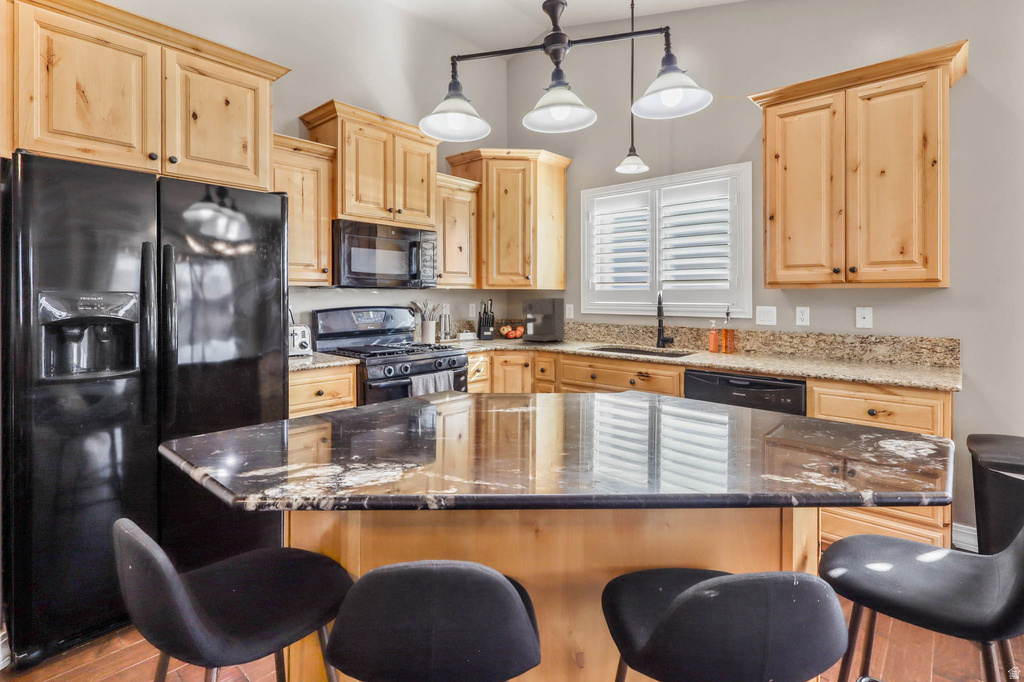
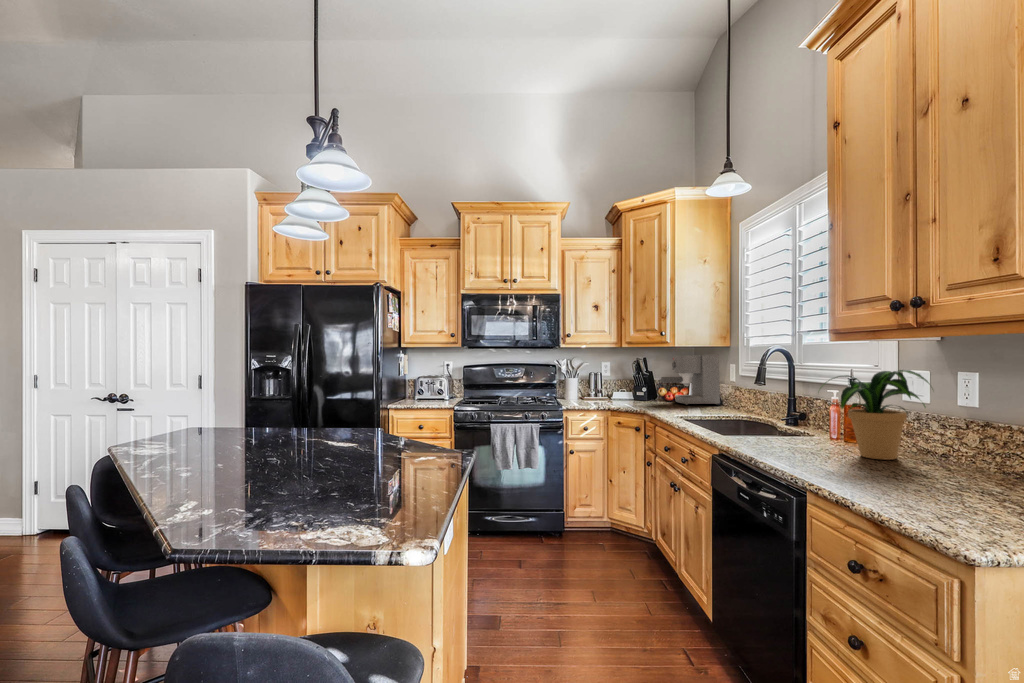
potted plant: none [741,306,799,358] -> present [820,370,929,460]

